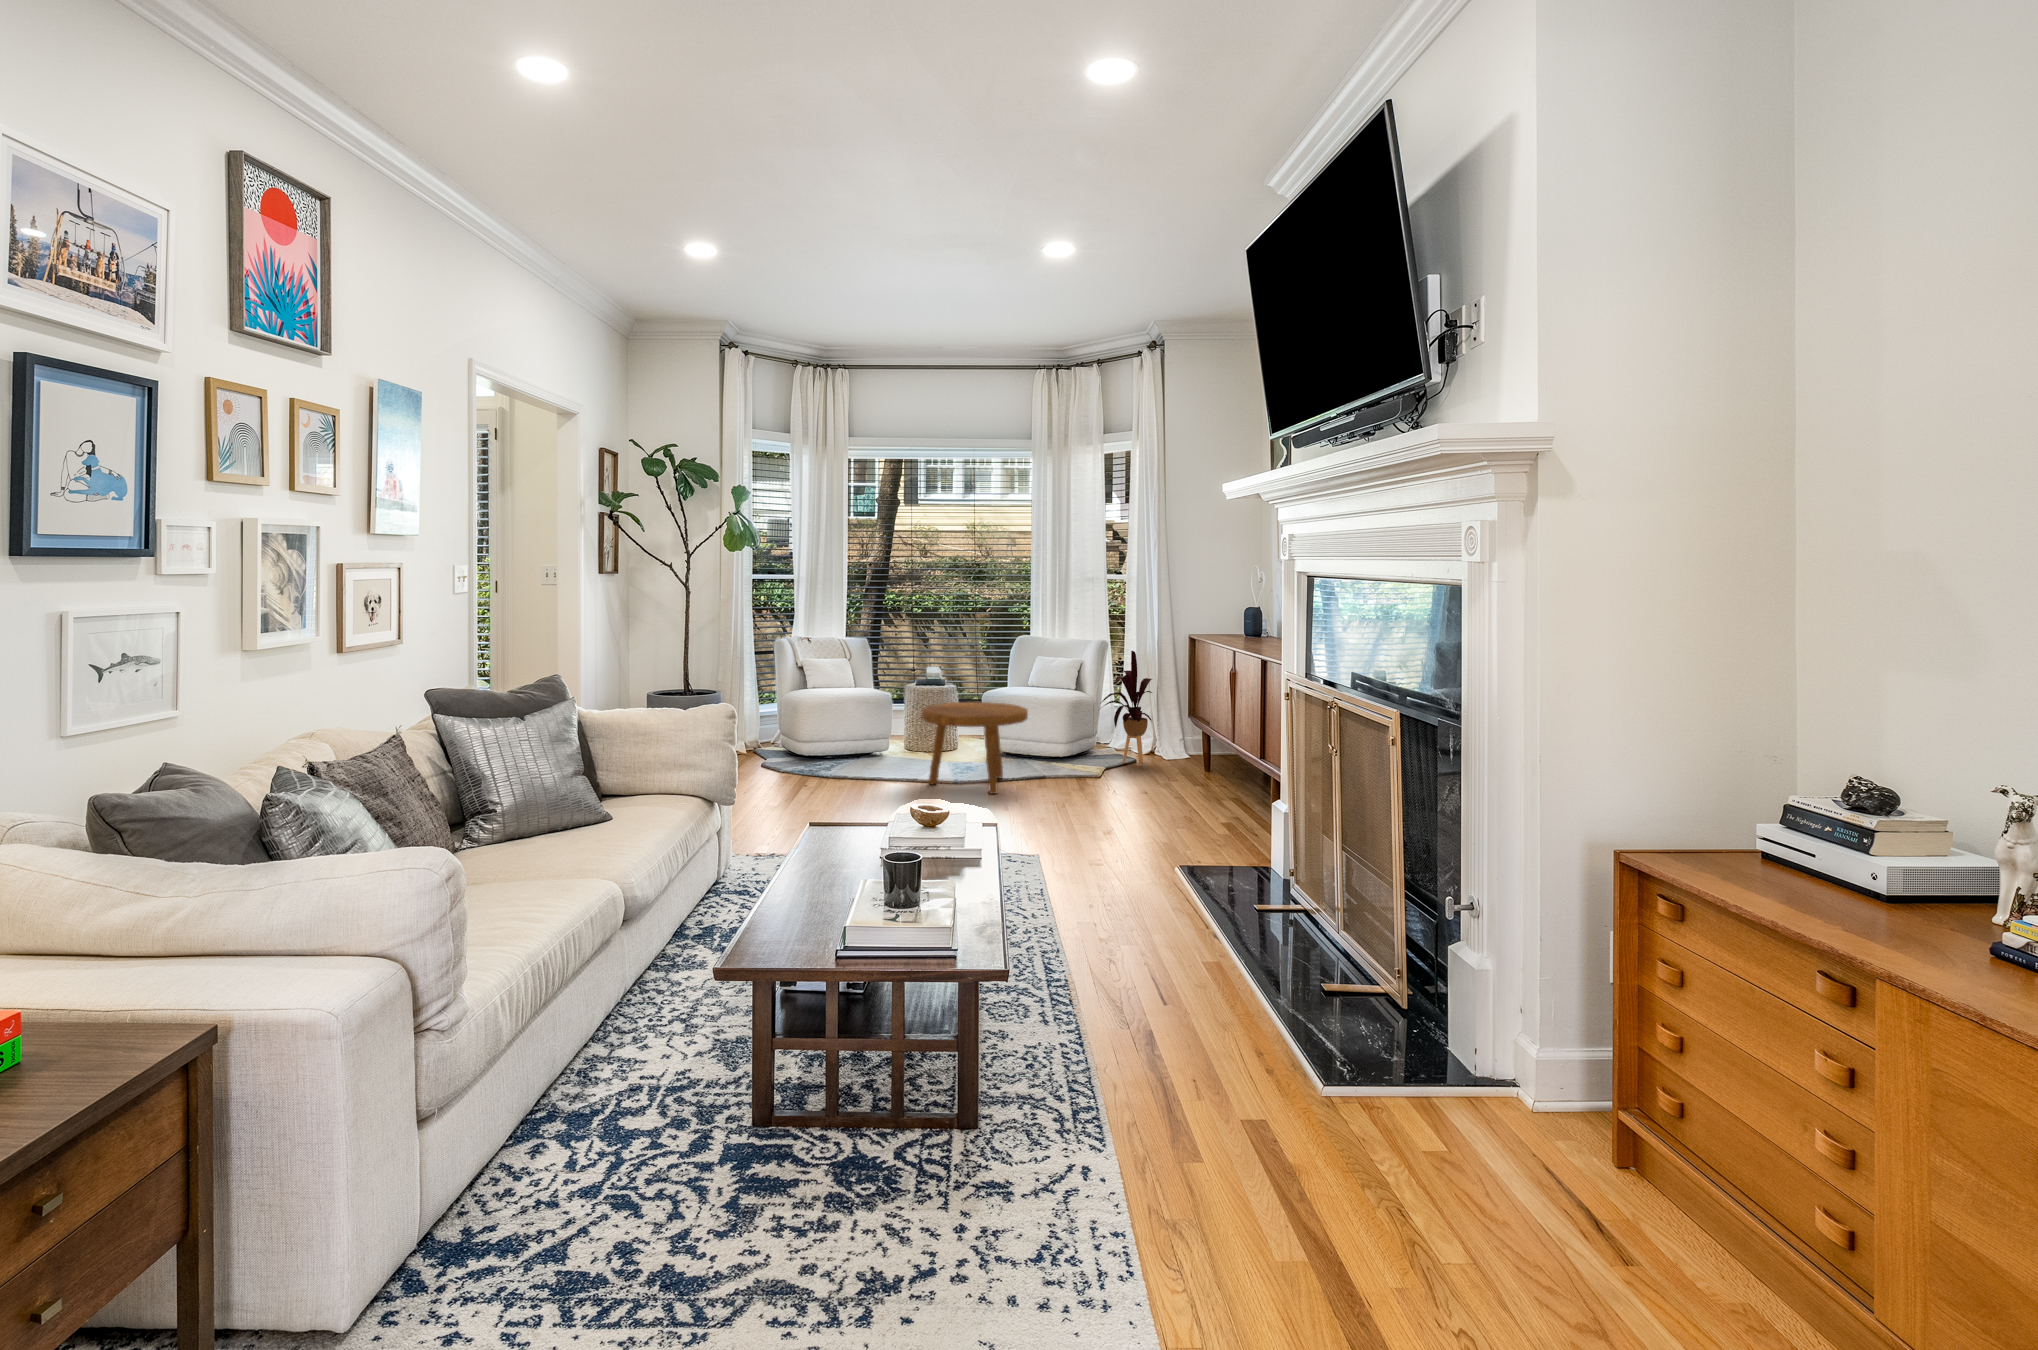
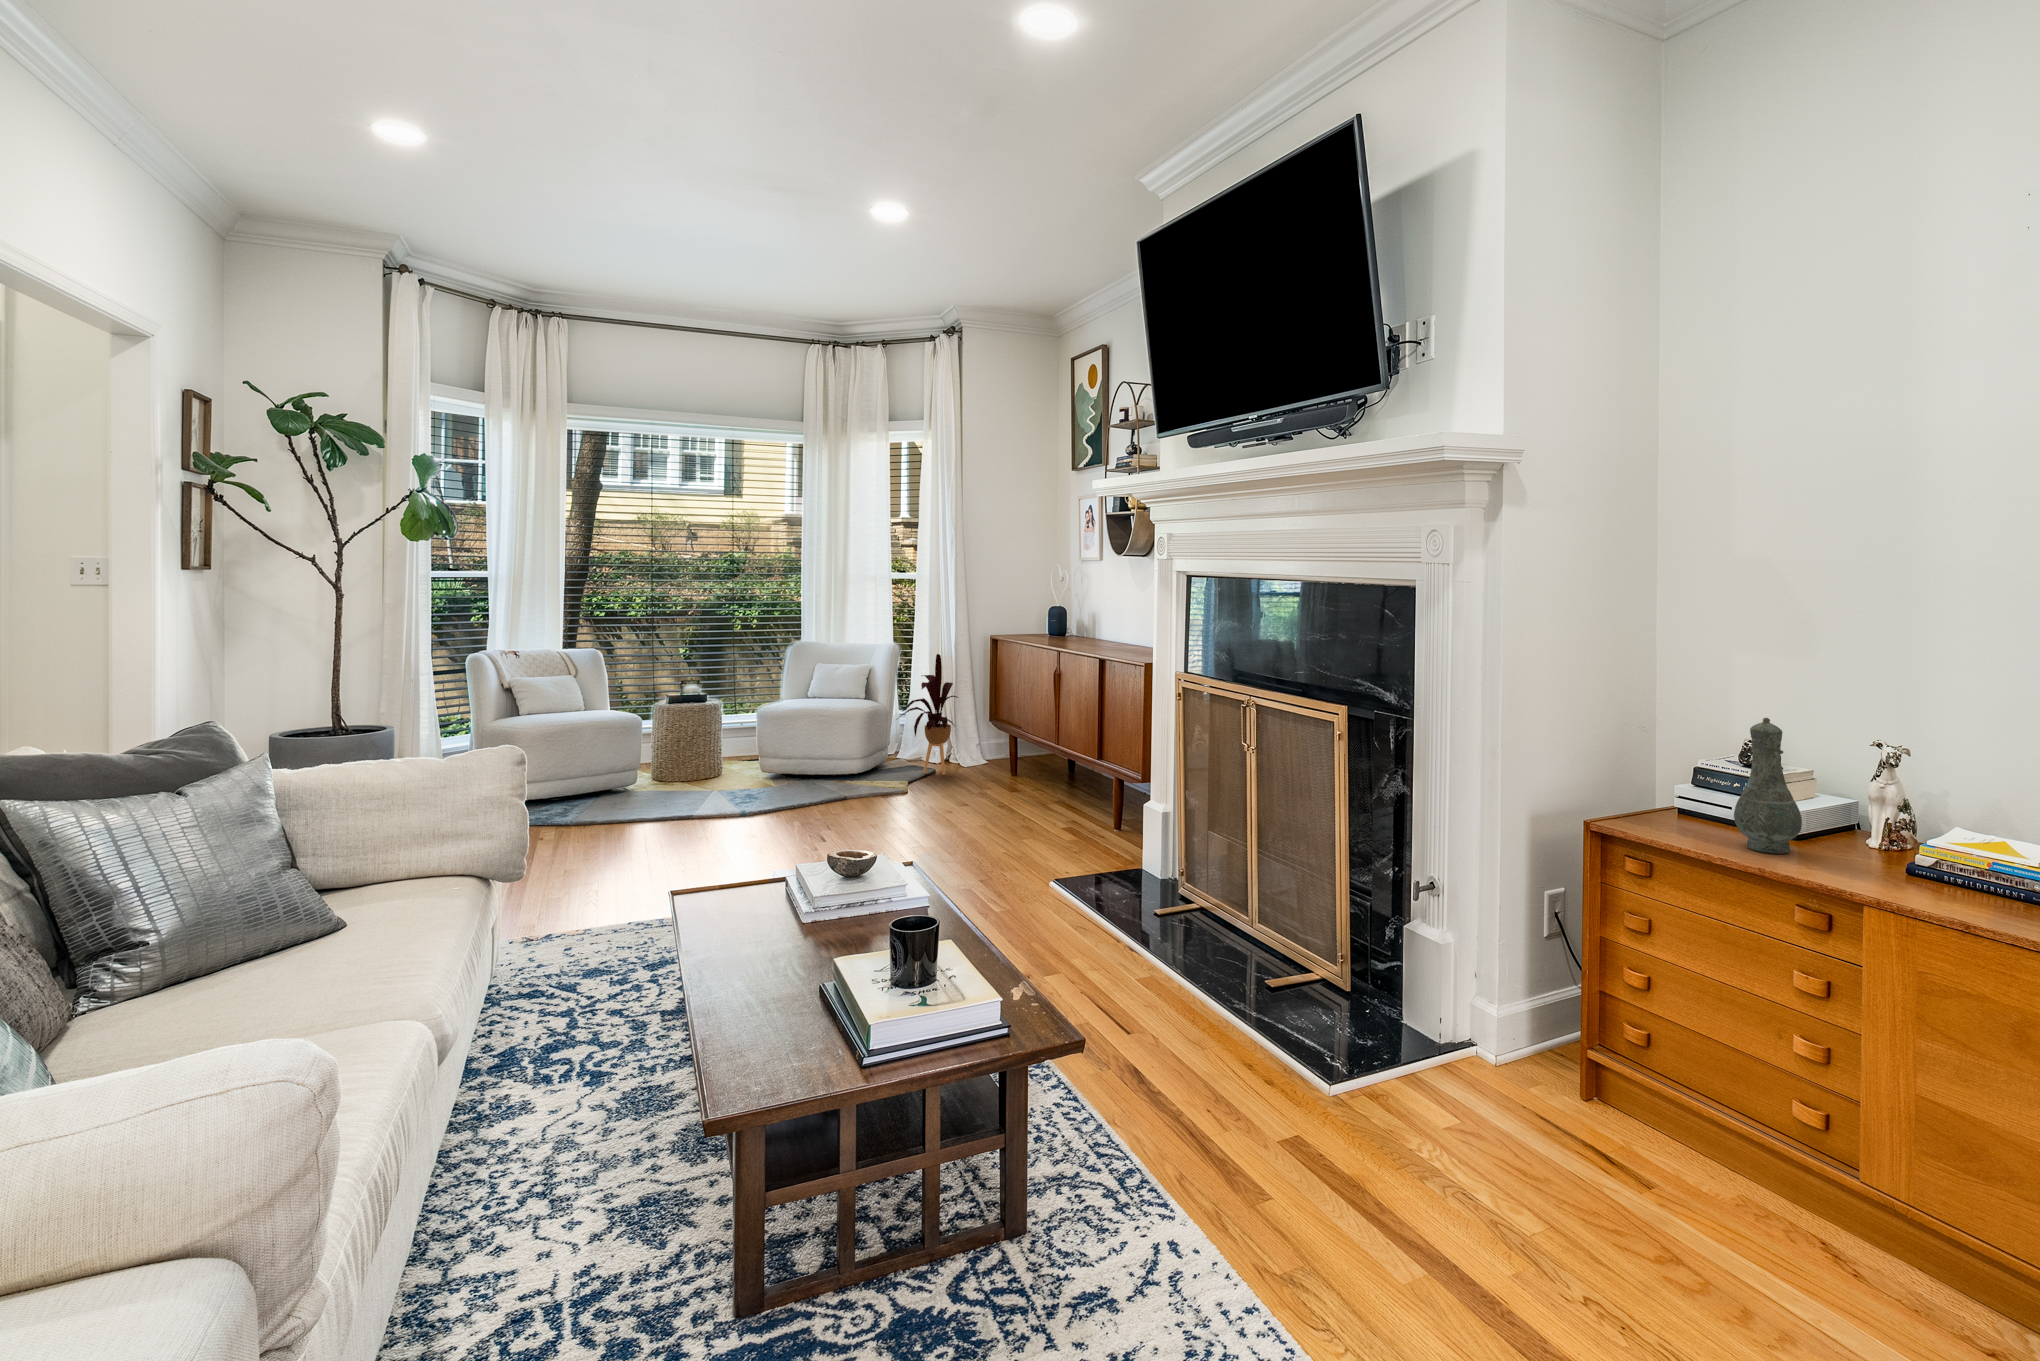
footstool: present [922,702,1028,794] -> none [704,717,836,823]
vase: none [1795,744,1892,915] -> present [1734,718,1802,854]

